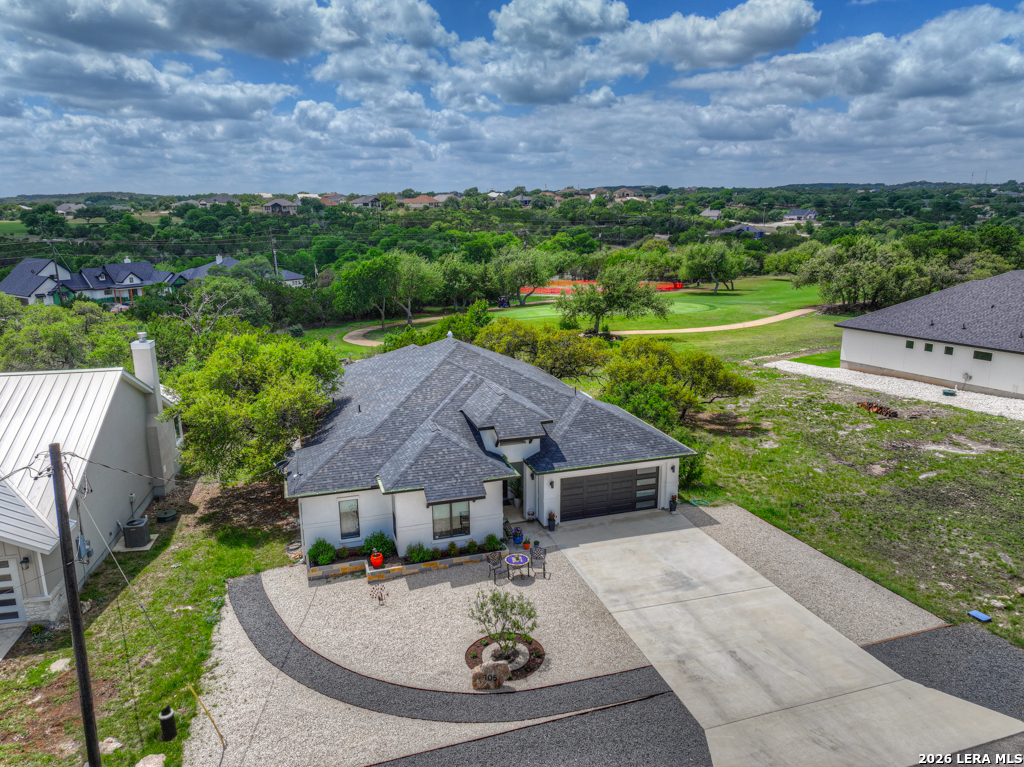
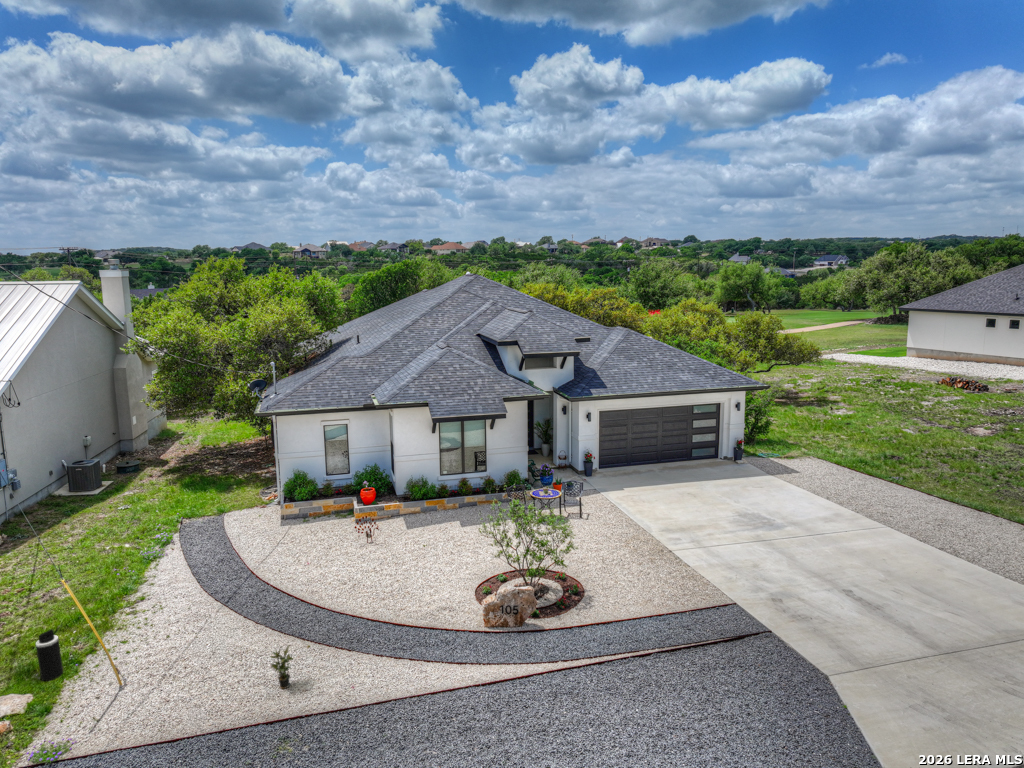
potted plant: none [327,715,343,745] -> present [271,646,293,689]

